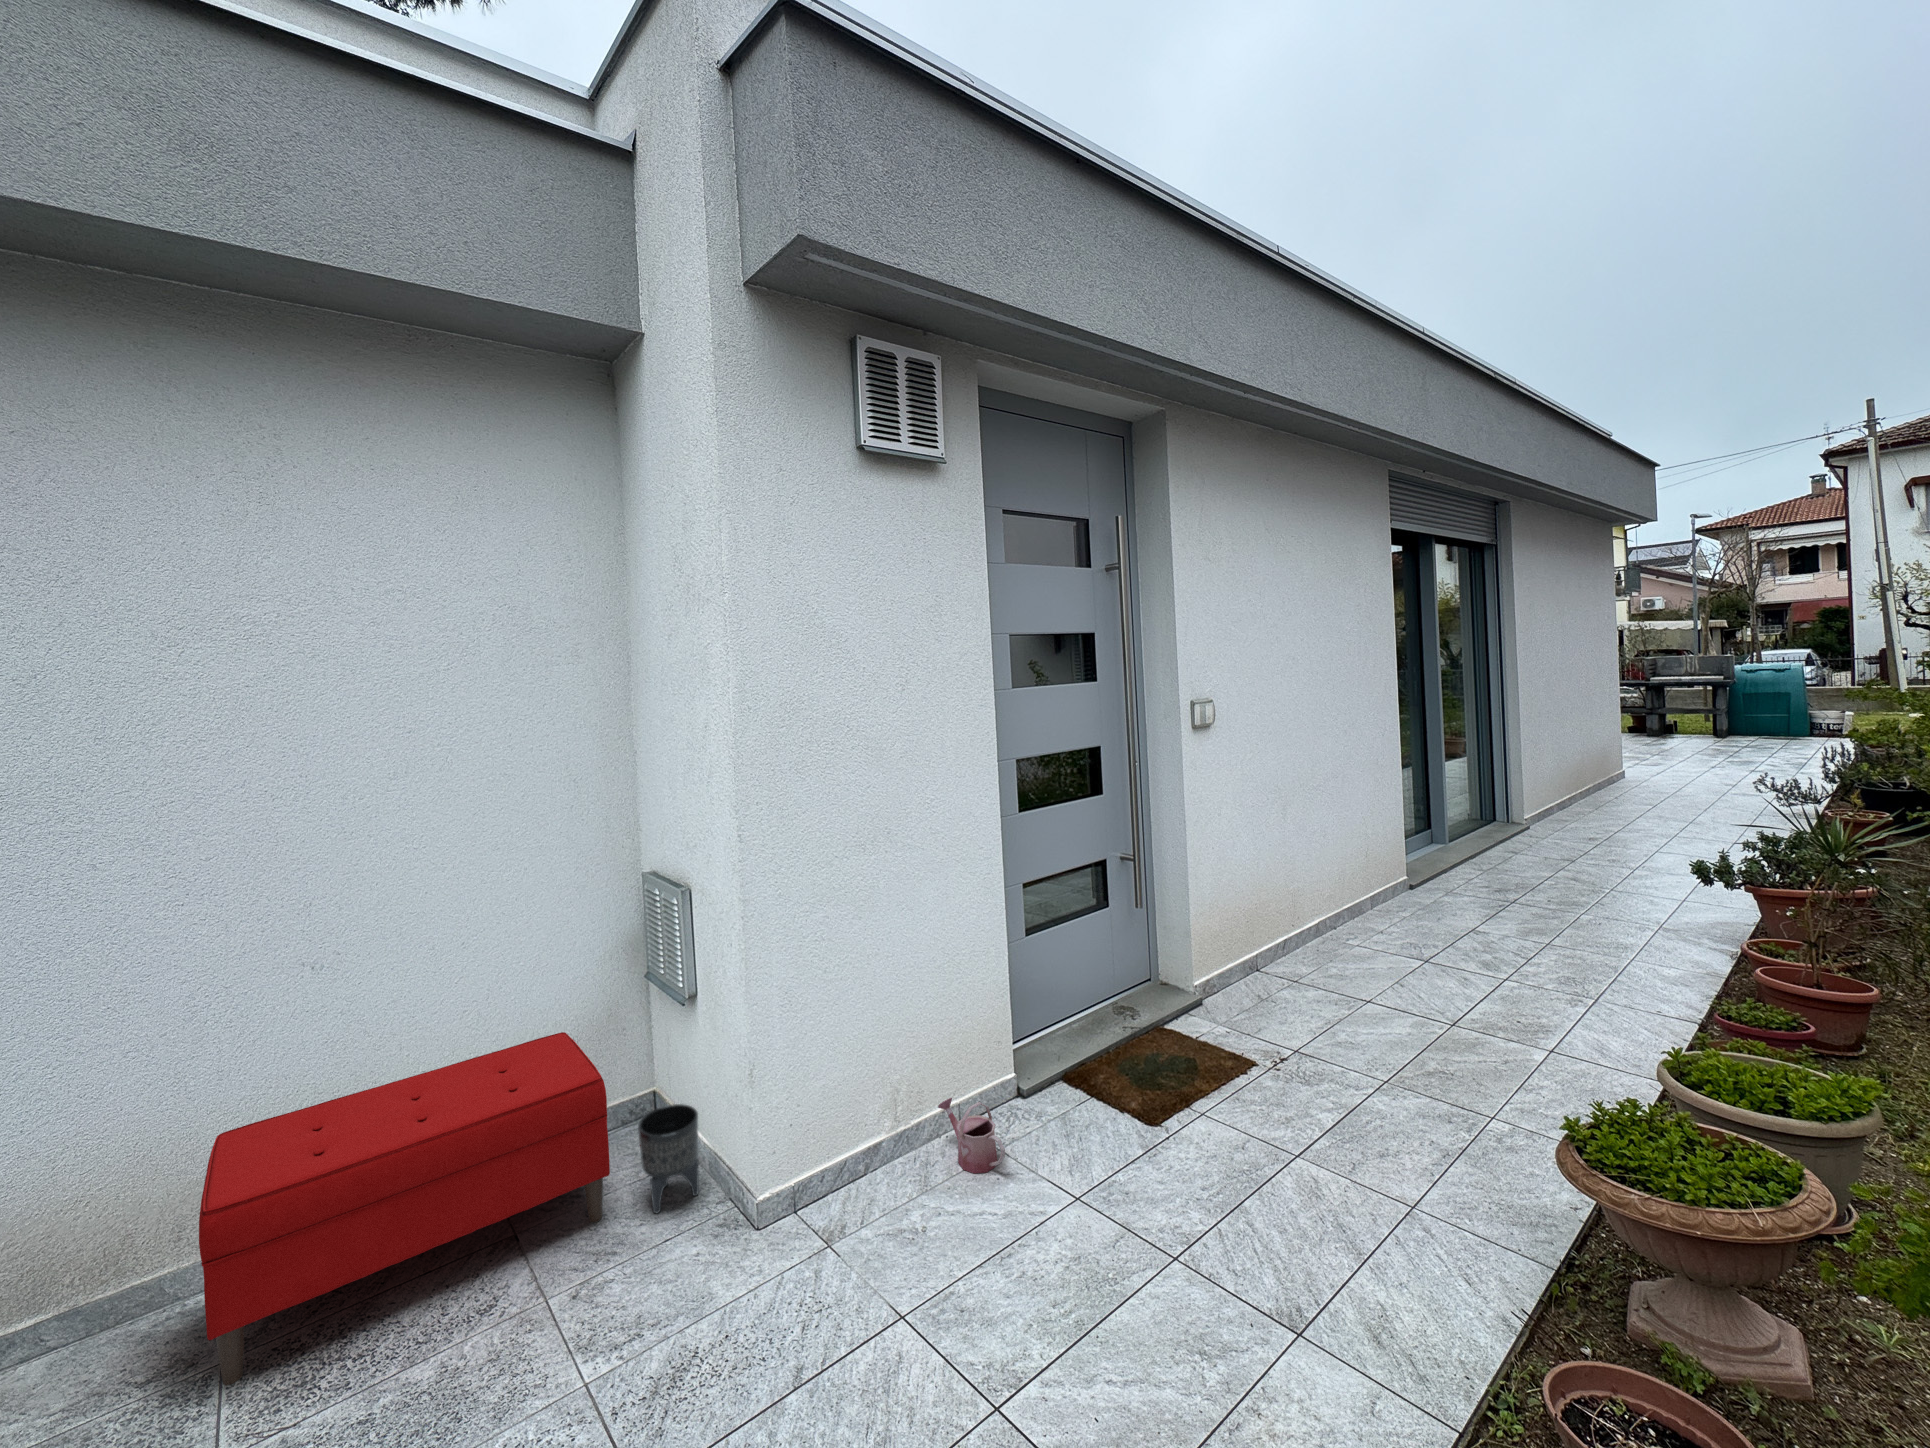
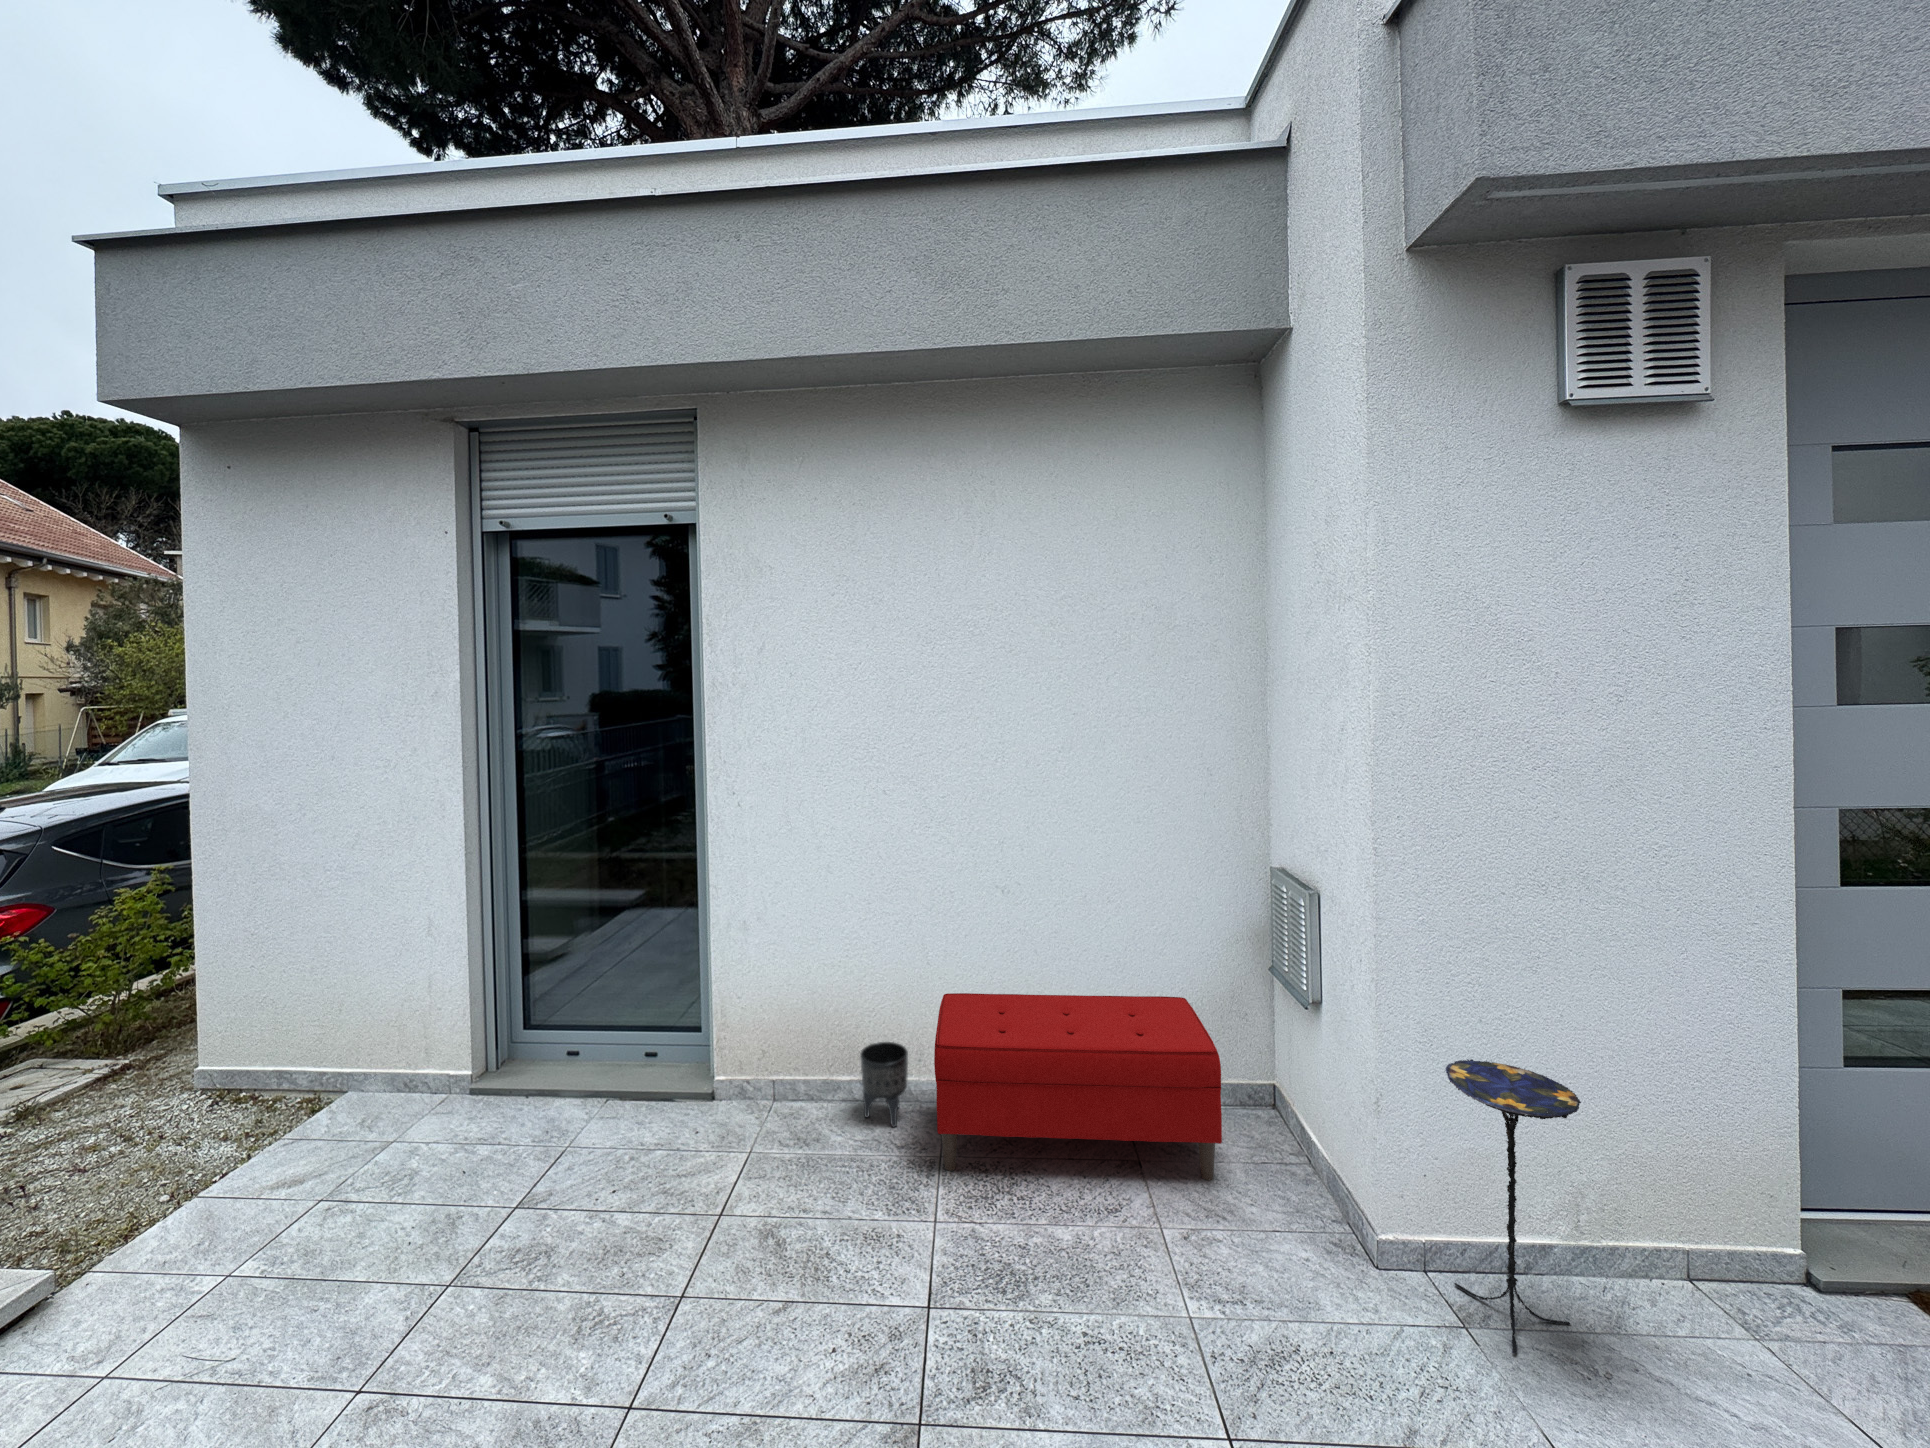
side table: none [804,998,897,1247] -> present [1445,1059,1581,1354]
watering can: present [938,1098,1005,1173] -> none [1647,1239,1769,1363]
planter: present [638,1104,699,1213] -> present [860,1042,908,1128]

